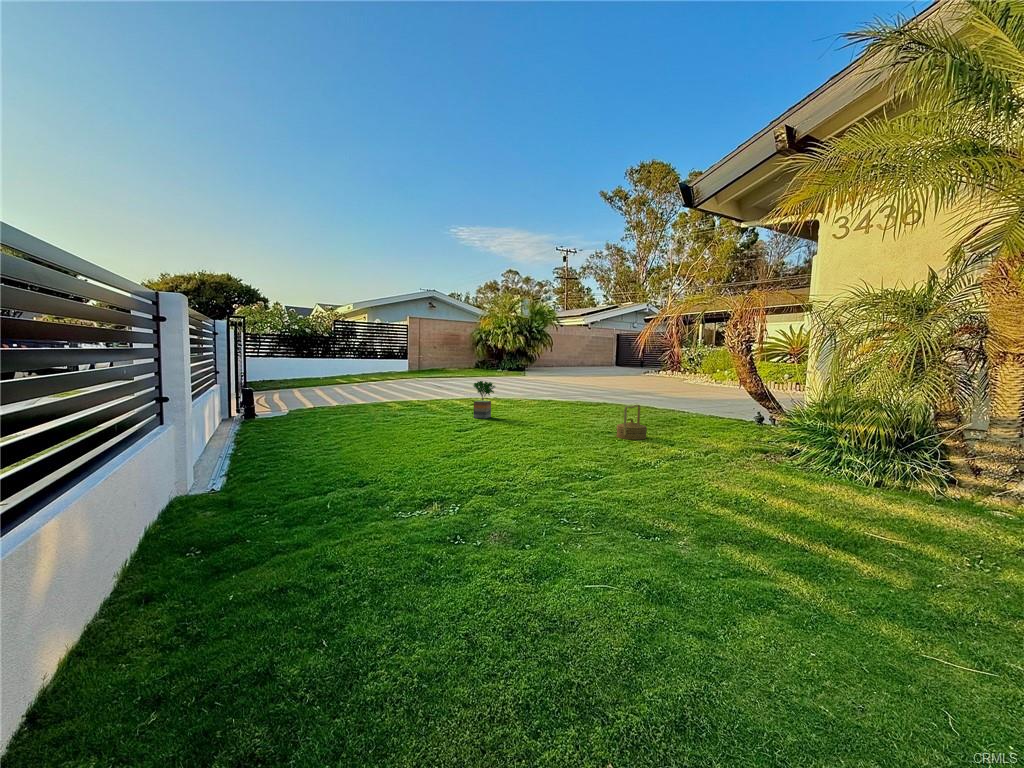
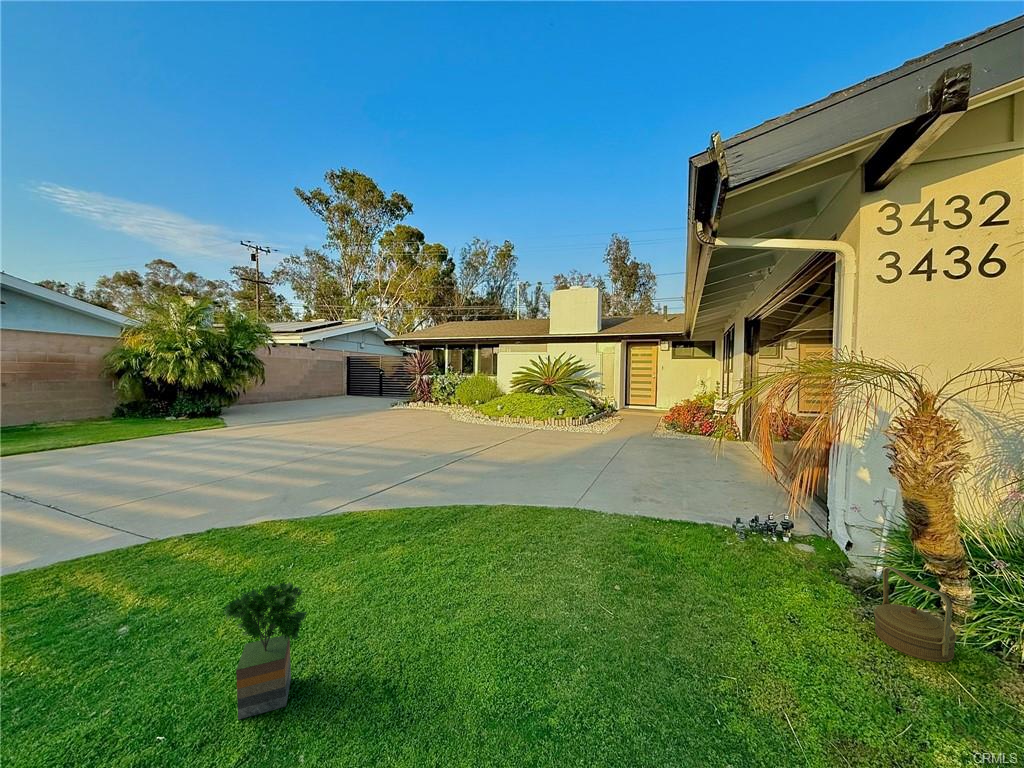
basket: present [616,405,647,440] -> present [874,567,957,662]

